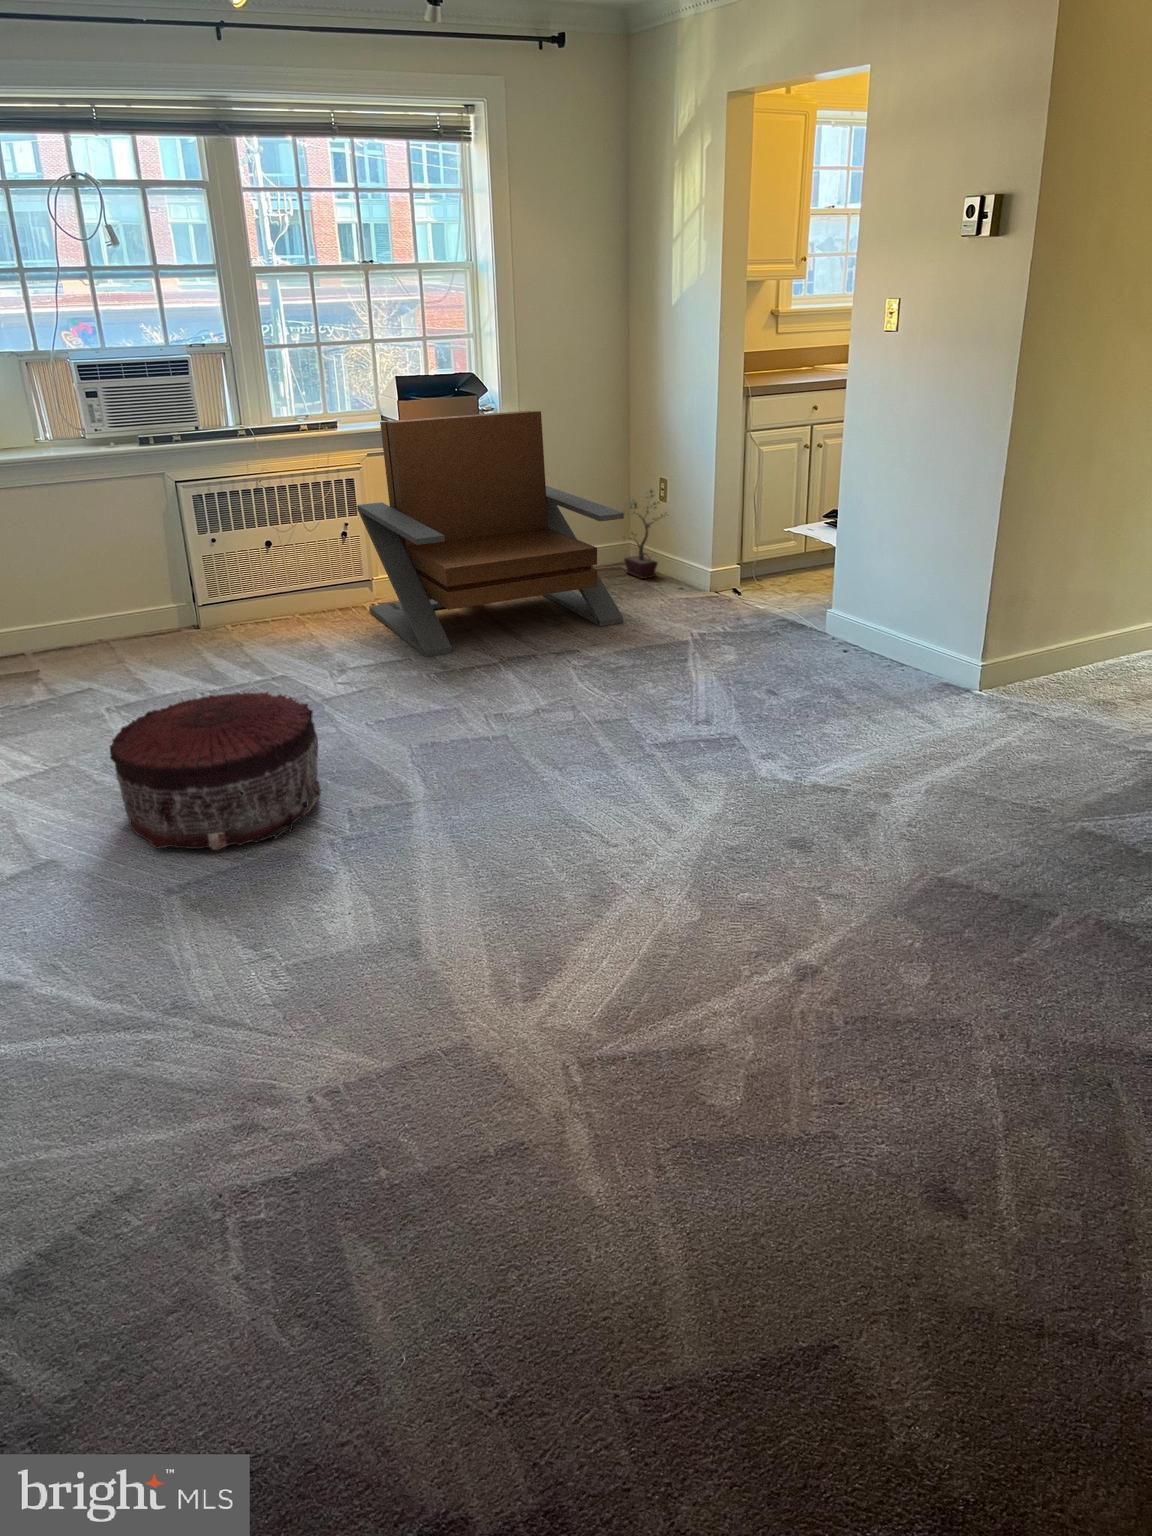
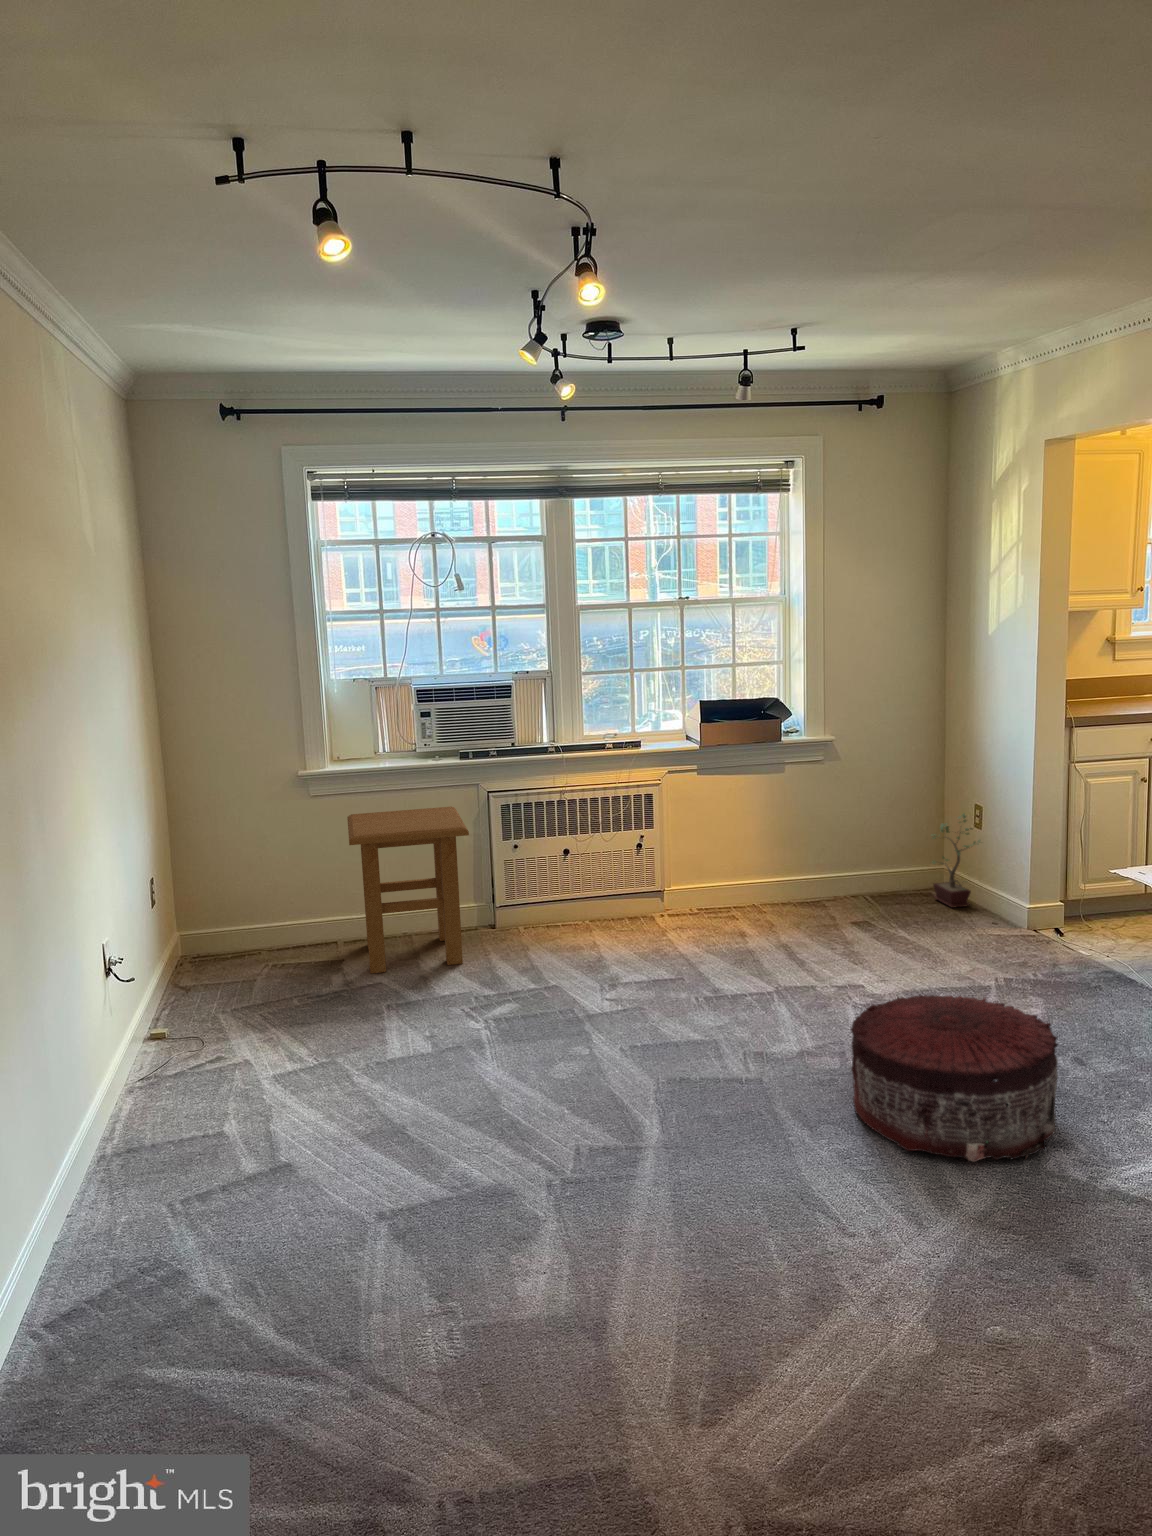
lounge chair: present [357,411,624,657] -> none [652,734,923,978]
side table: none [14,500,178,684] -> present [347,807,469,973]
pouf: present [110,692,321,850] -> present [851,995,1058,1162]

